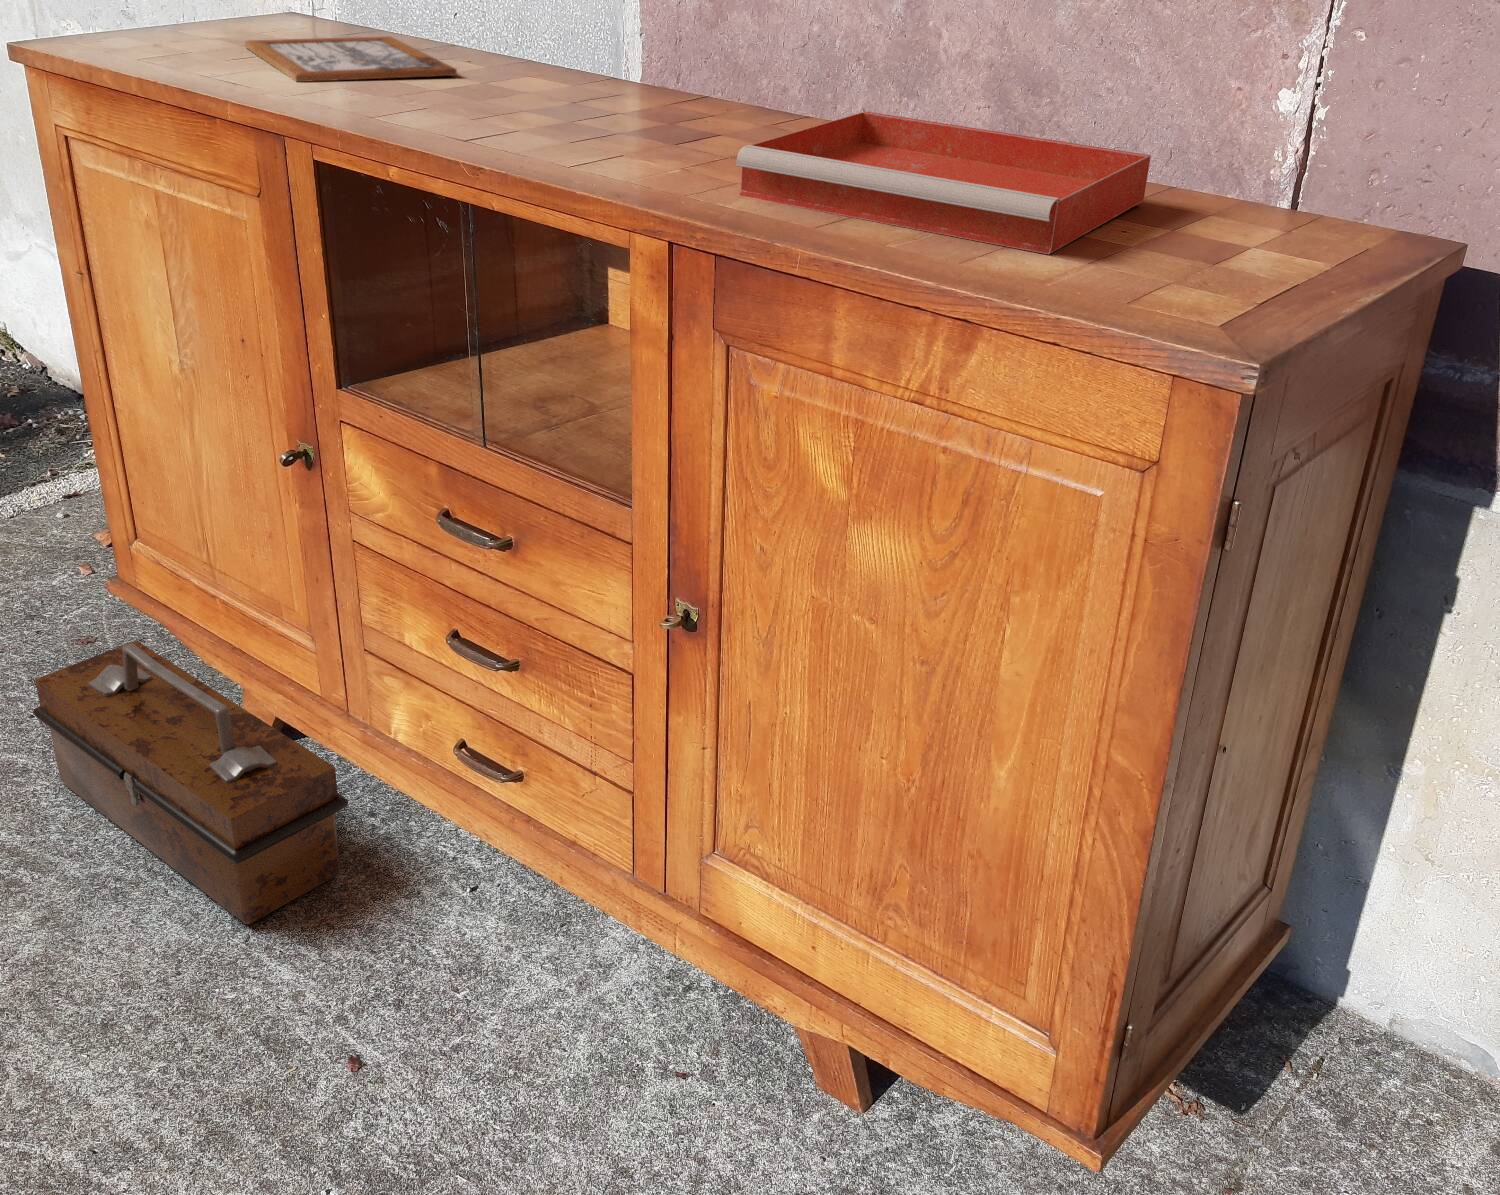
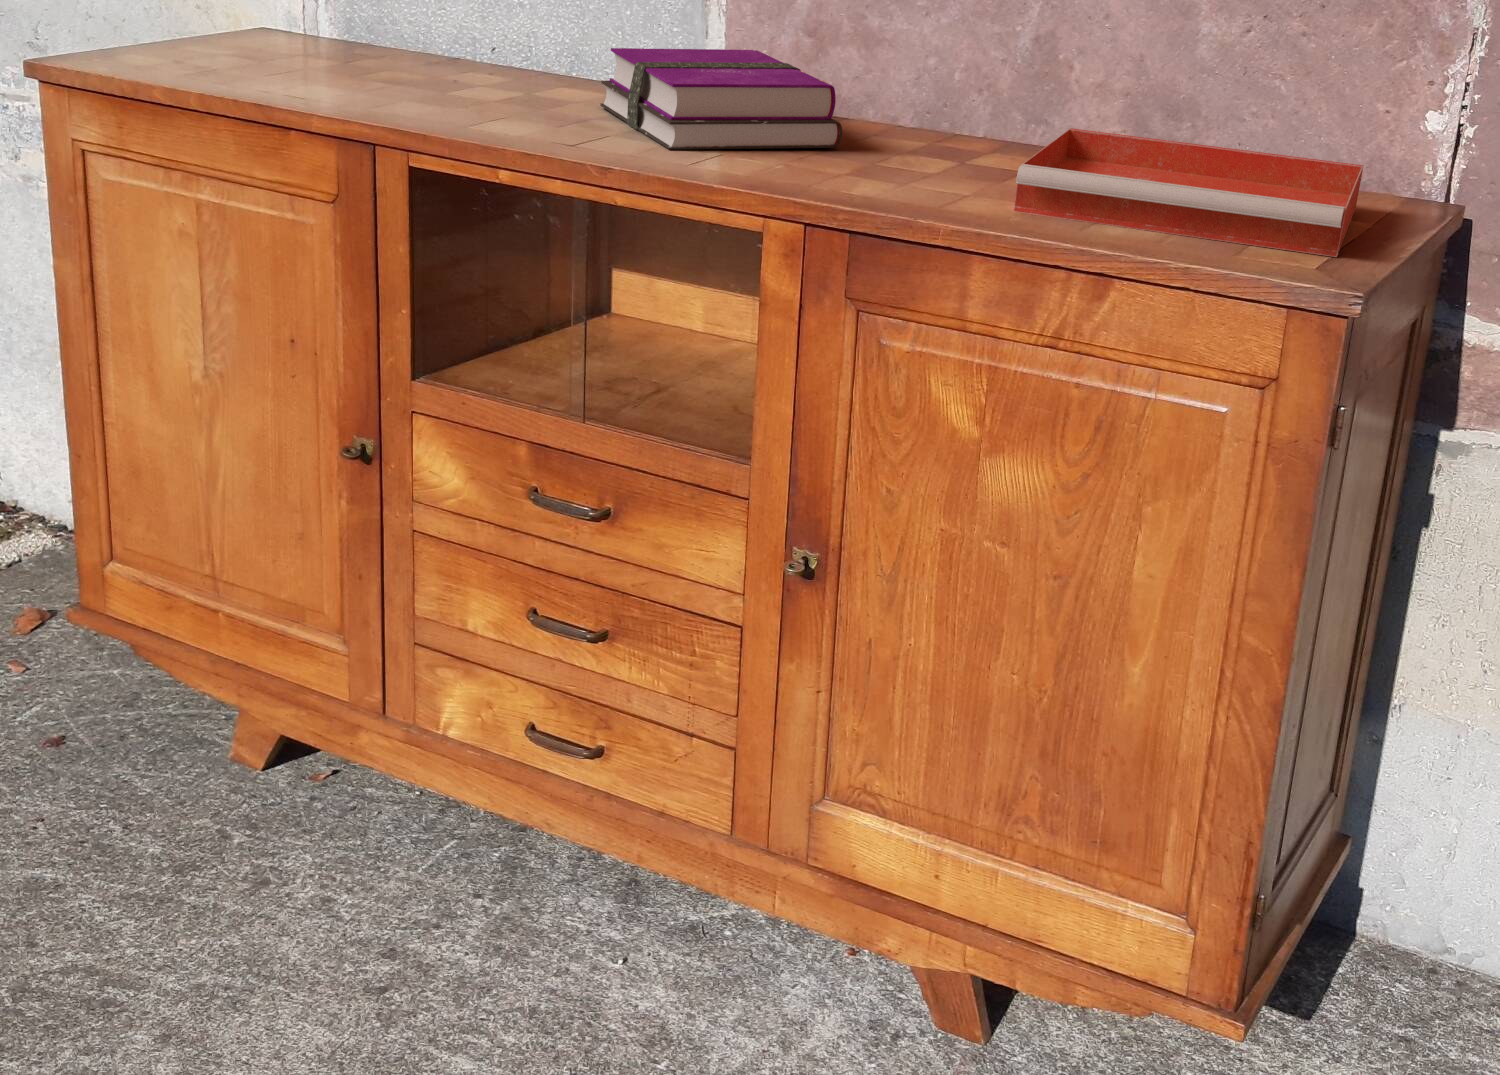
hardback book: none [456,28,644,129] -> present [600,48,842,150]
picture frame: present [245,36,457,82] -> none [323,52,582,105]
toolbox: present [33,640,348,924] -> none [85,721,494,1018]

